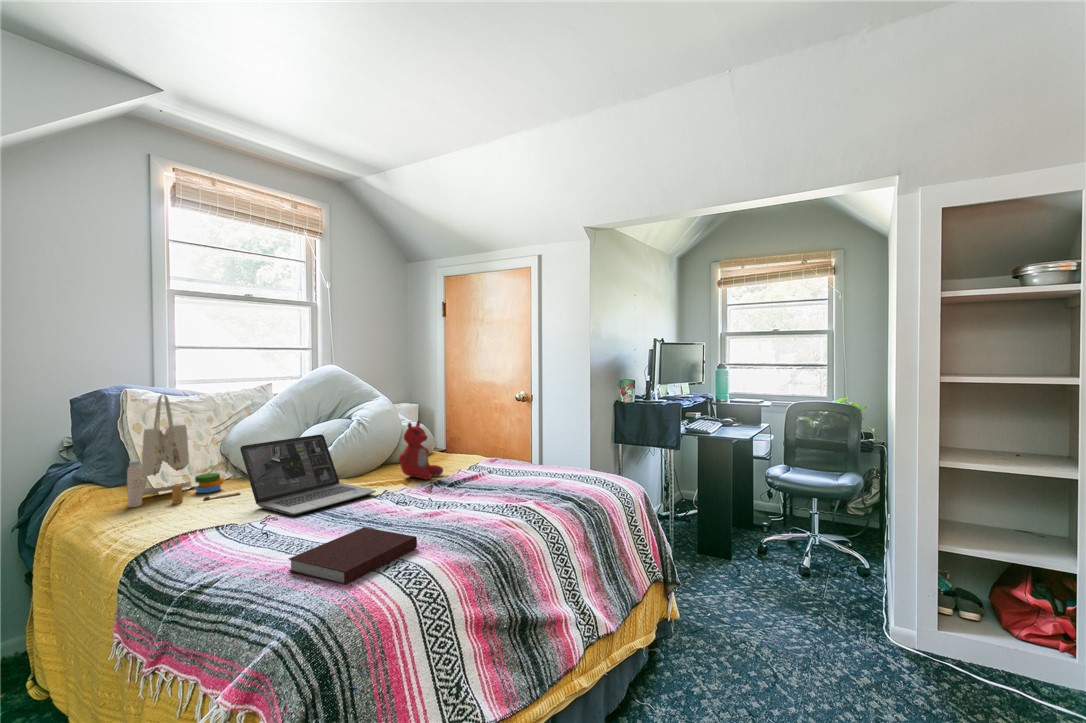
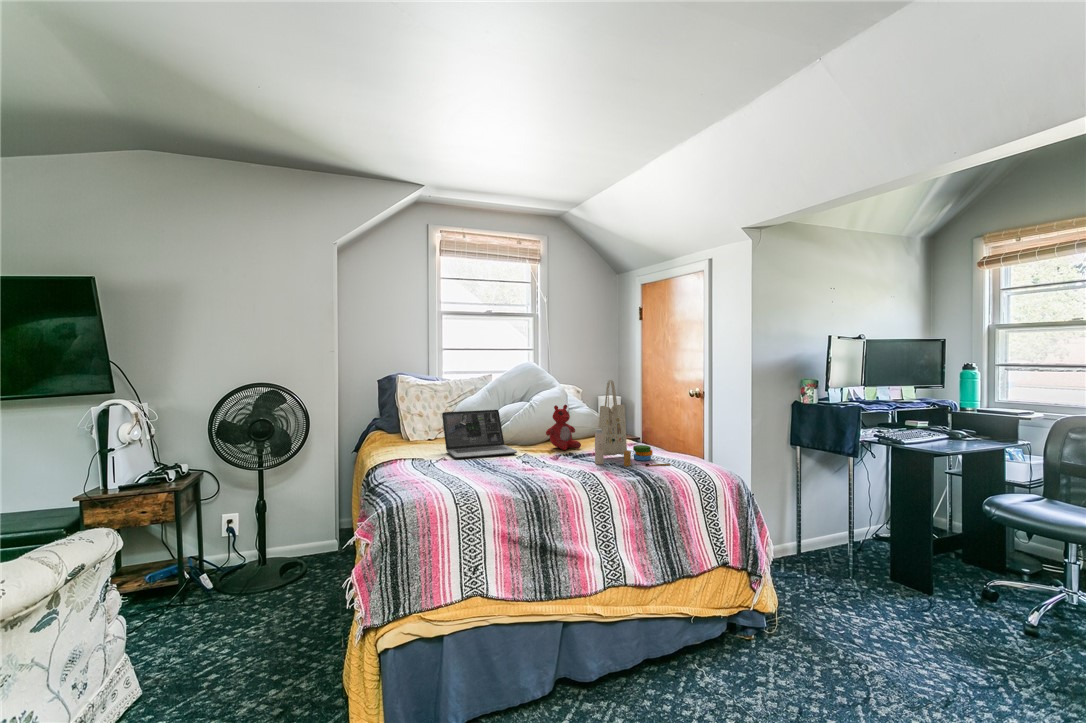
tote bag: present [127,395,240,507] -> present [595,380,670,466]
notebook: present [289,527,417,585] -> none [413,467,488,492]

